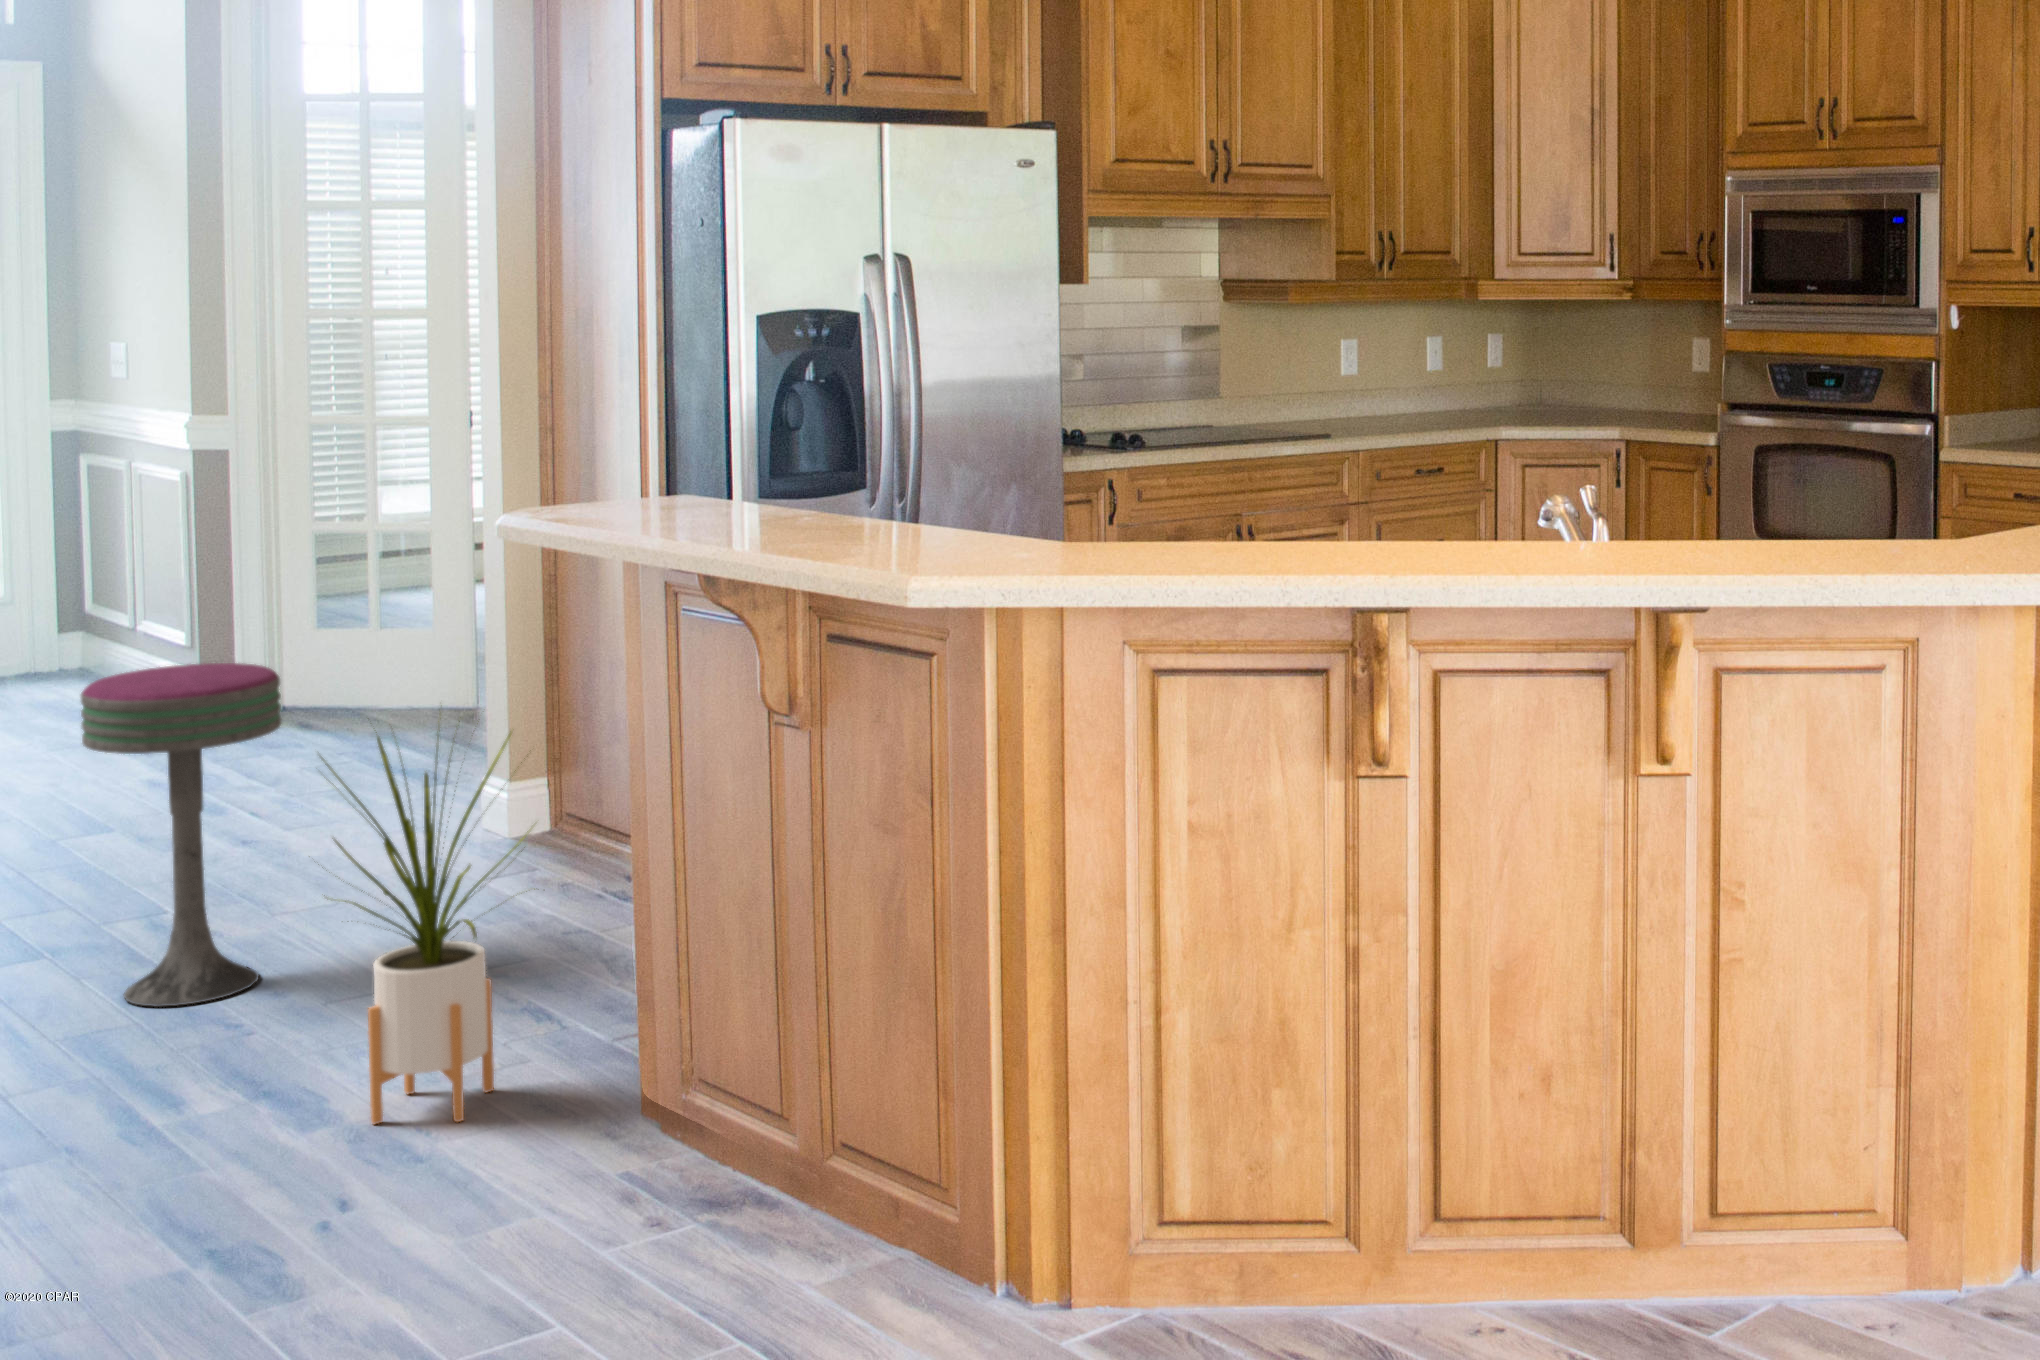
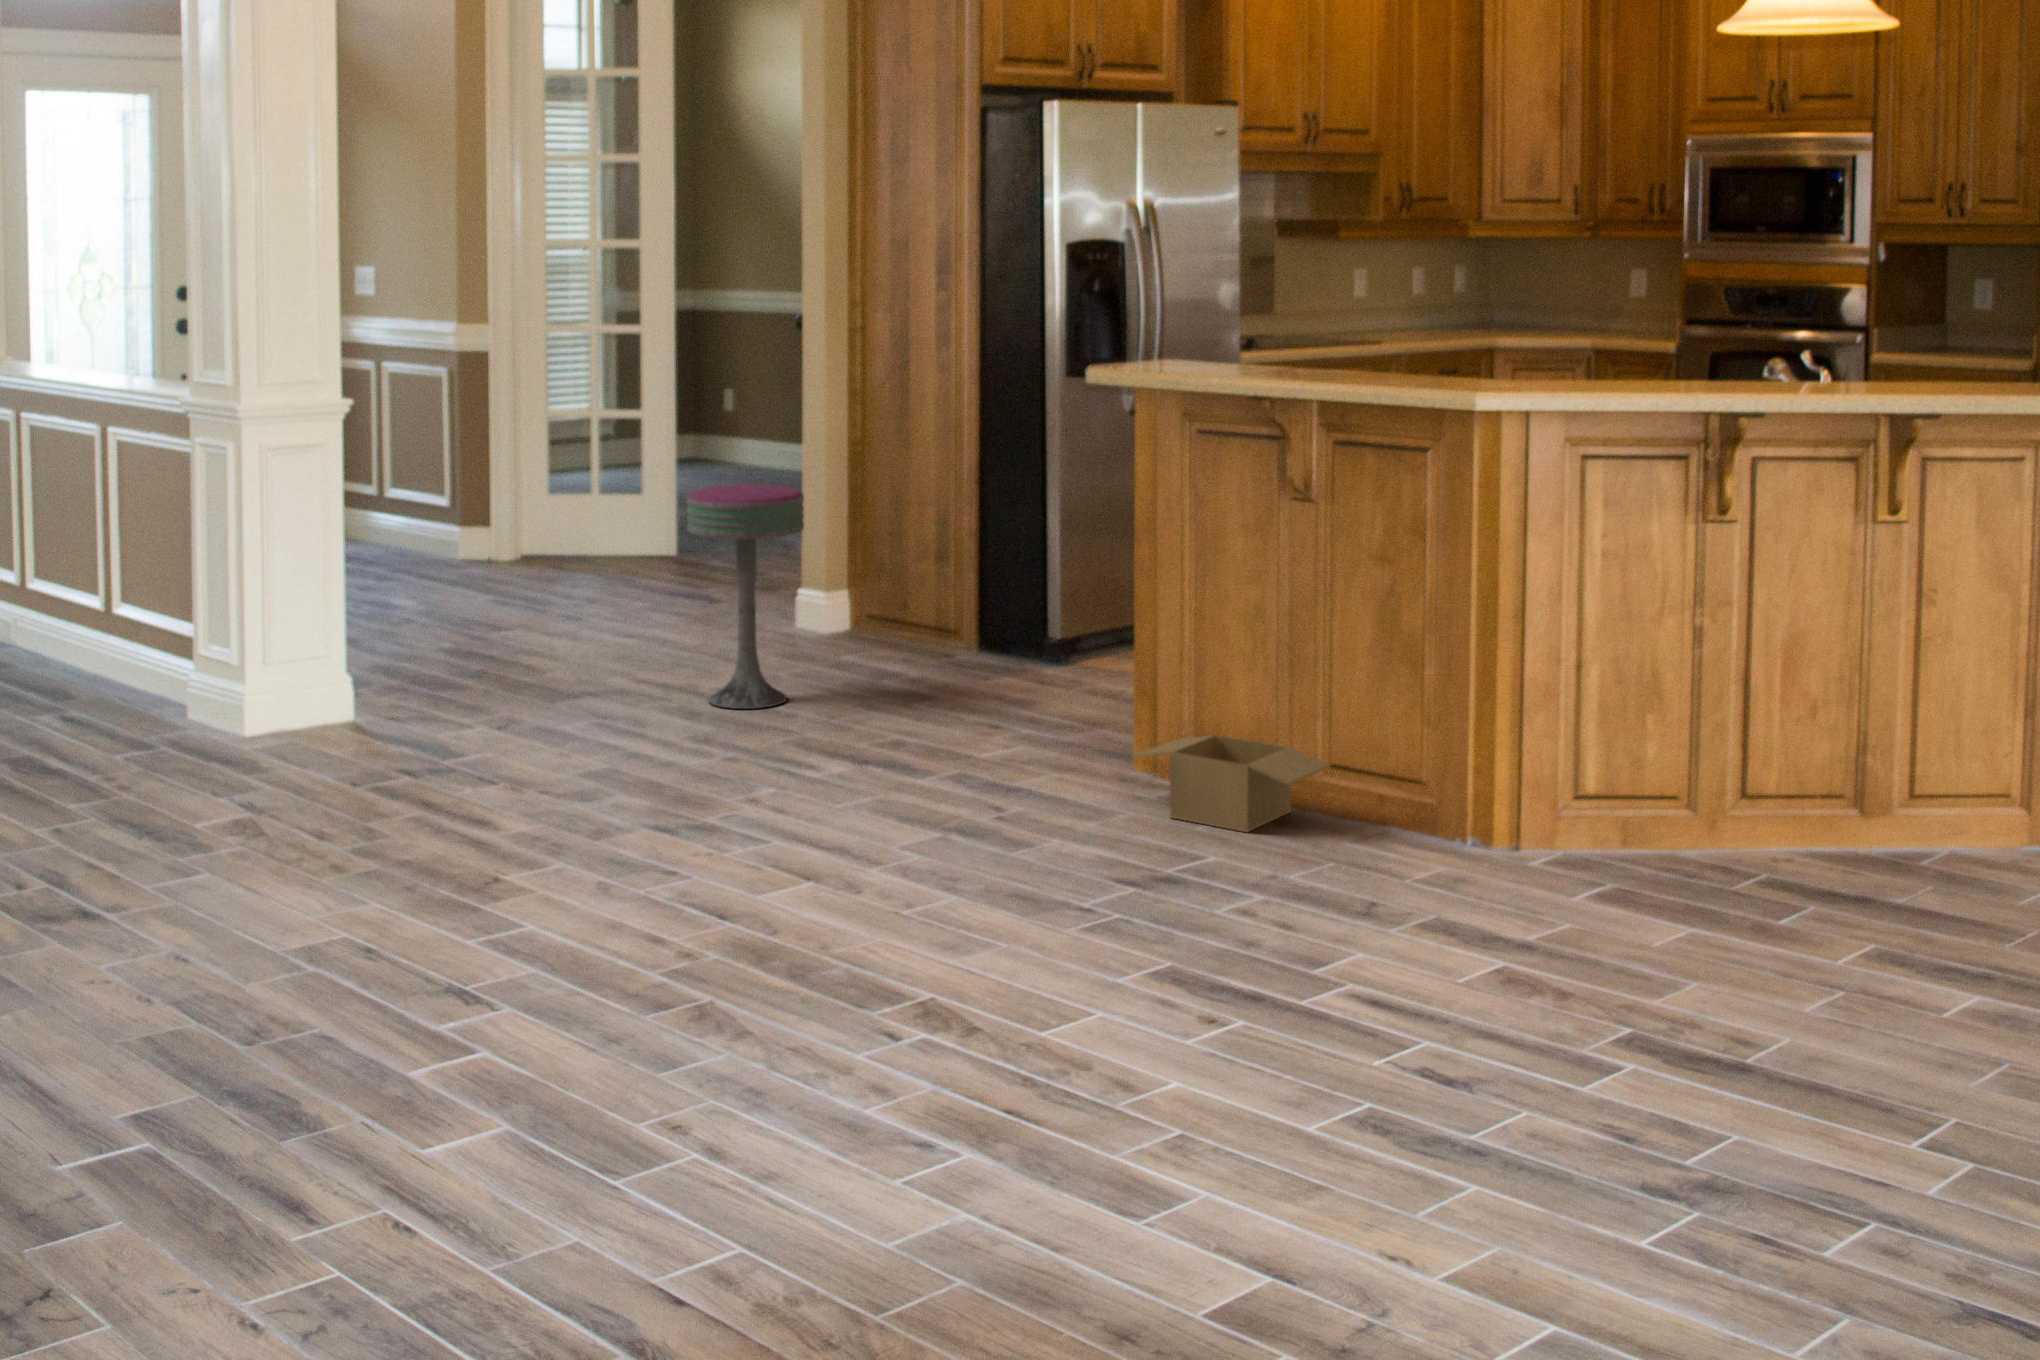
house plant: present [322,721,535,1124] -> none [930,496,1069,764]
cardboard box: none [510,1100,810,1289] -> present [1134,735,1329,832]

